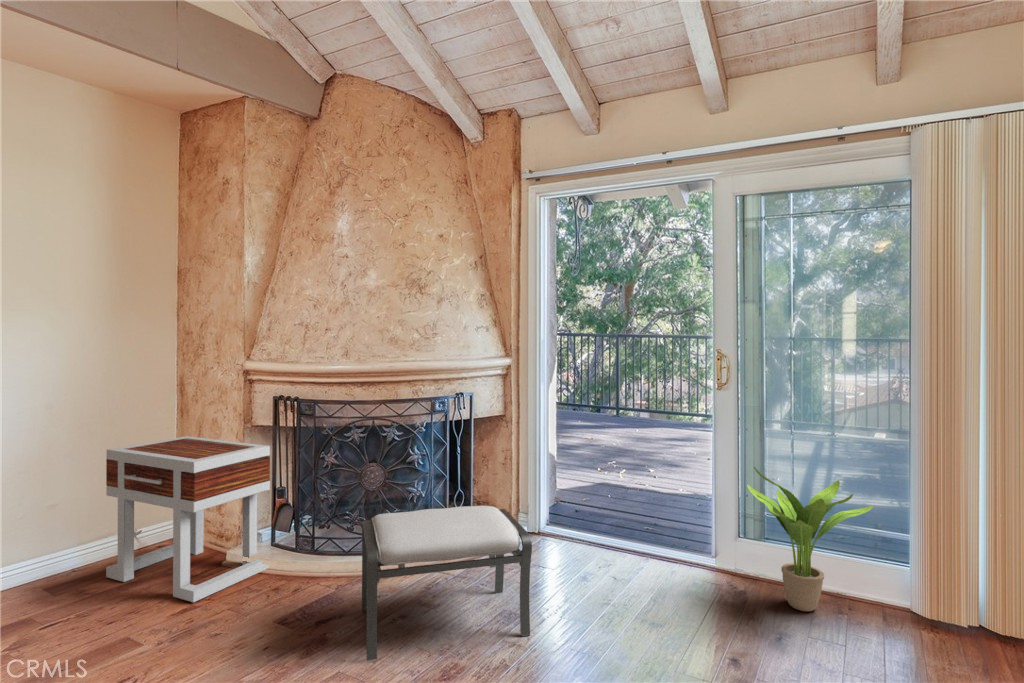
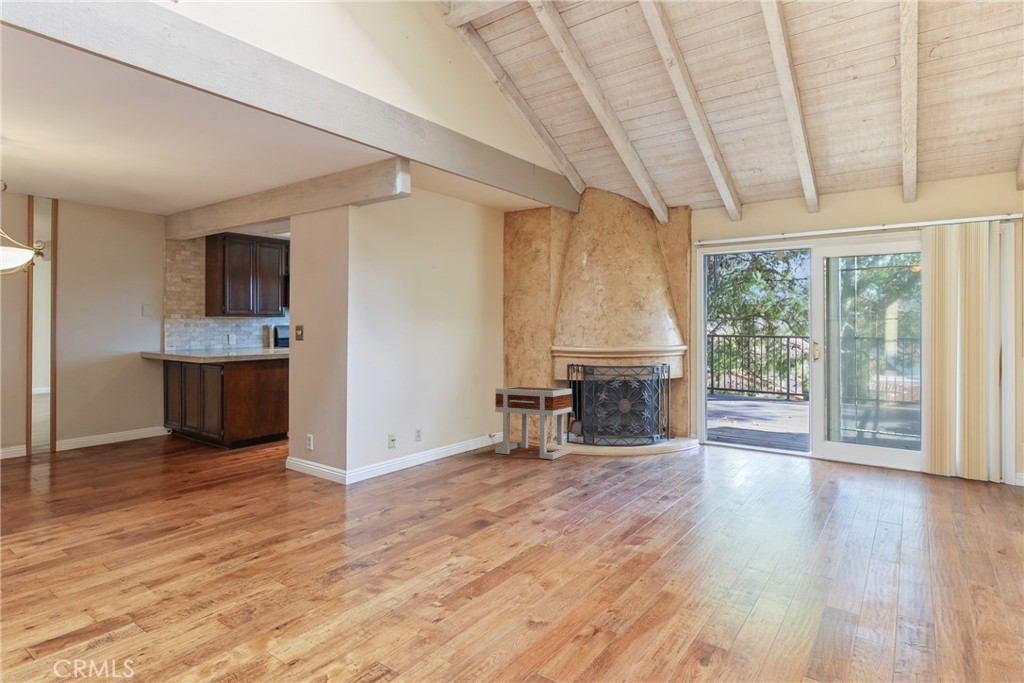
potted plant: present [747,467,874,611] -> none [834,394,903,468]
ottoman: present [362,506,532,660] -> none [638,415,729,473]

